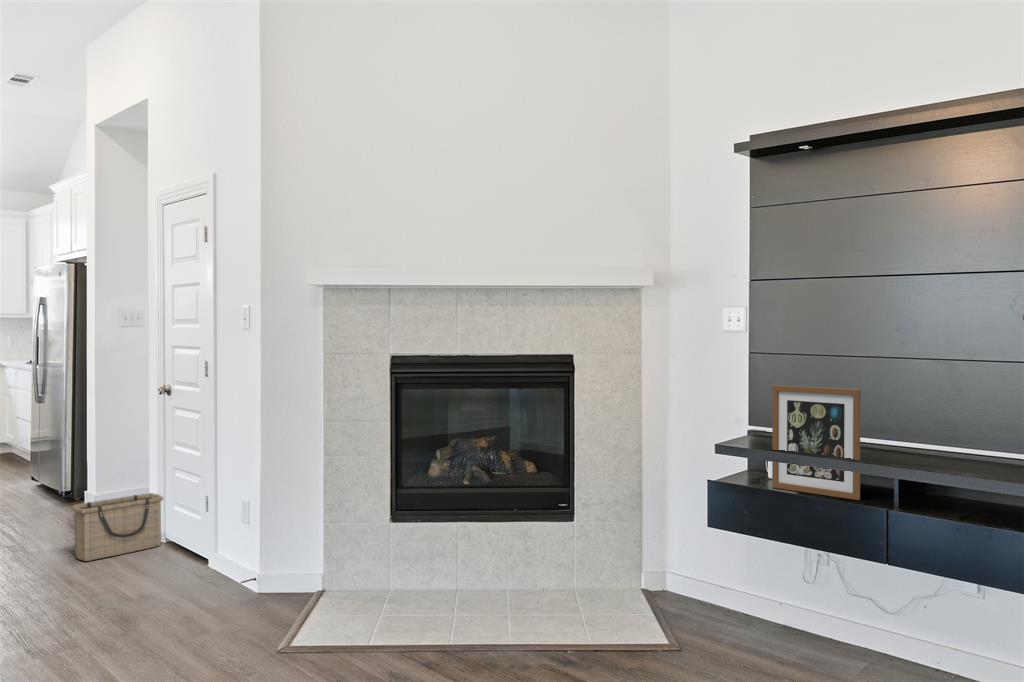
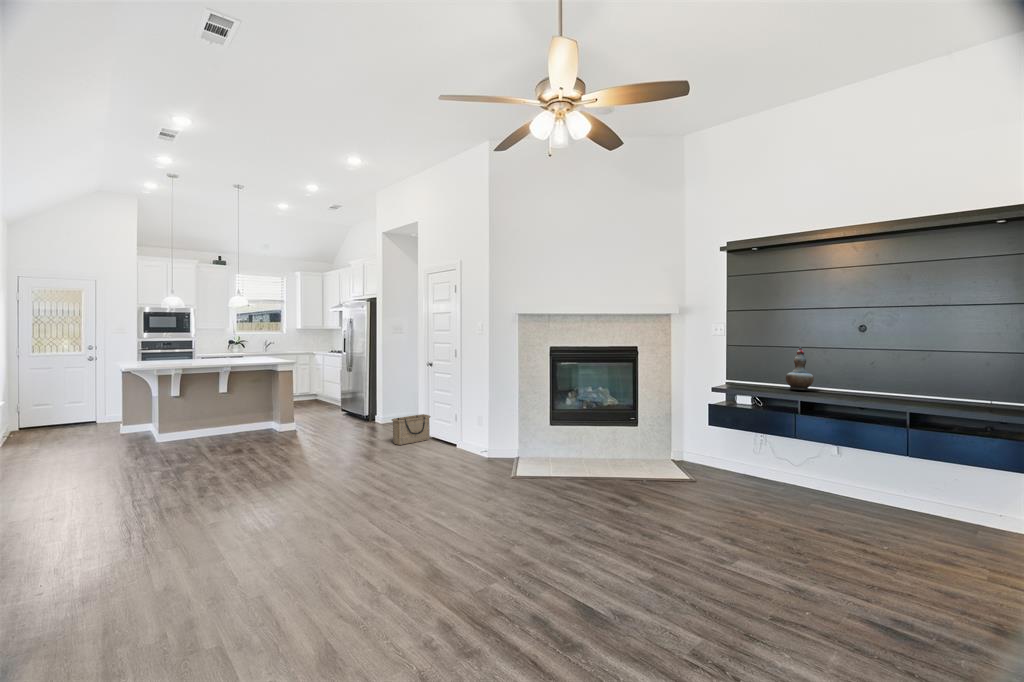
decorative vase: none [870,355,930,454] -> present [786,346,814,390]
picture frame: present [772,385,861,500] -> none [739,360,781,411]

